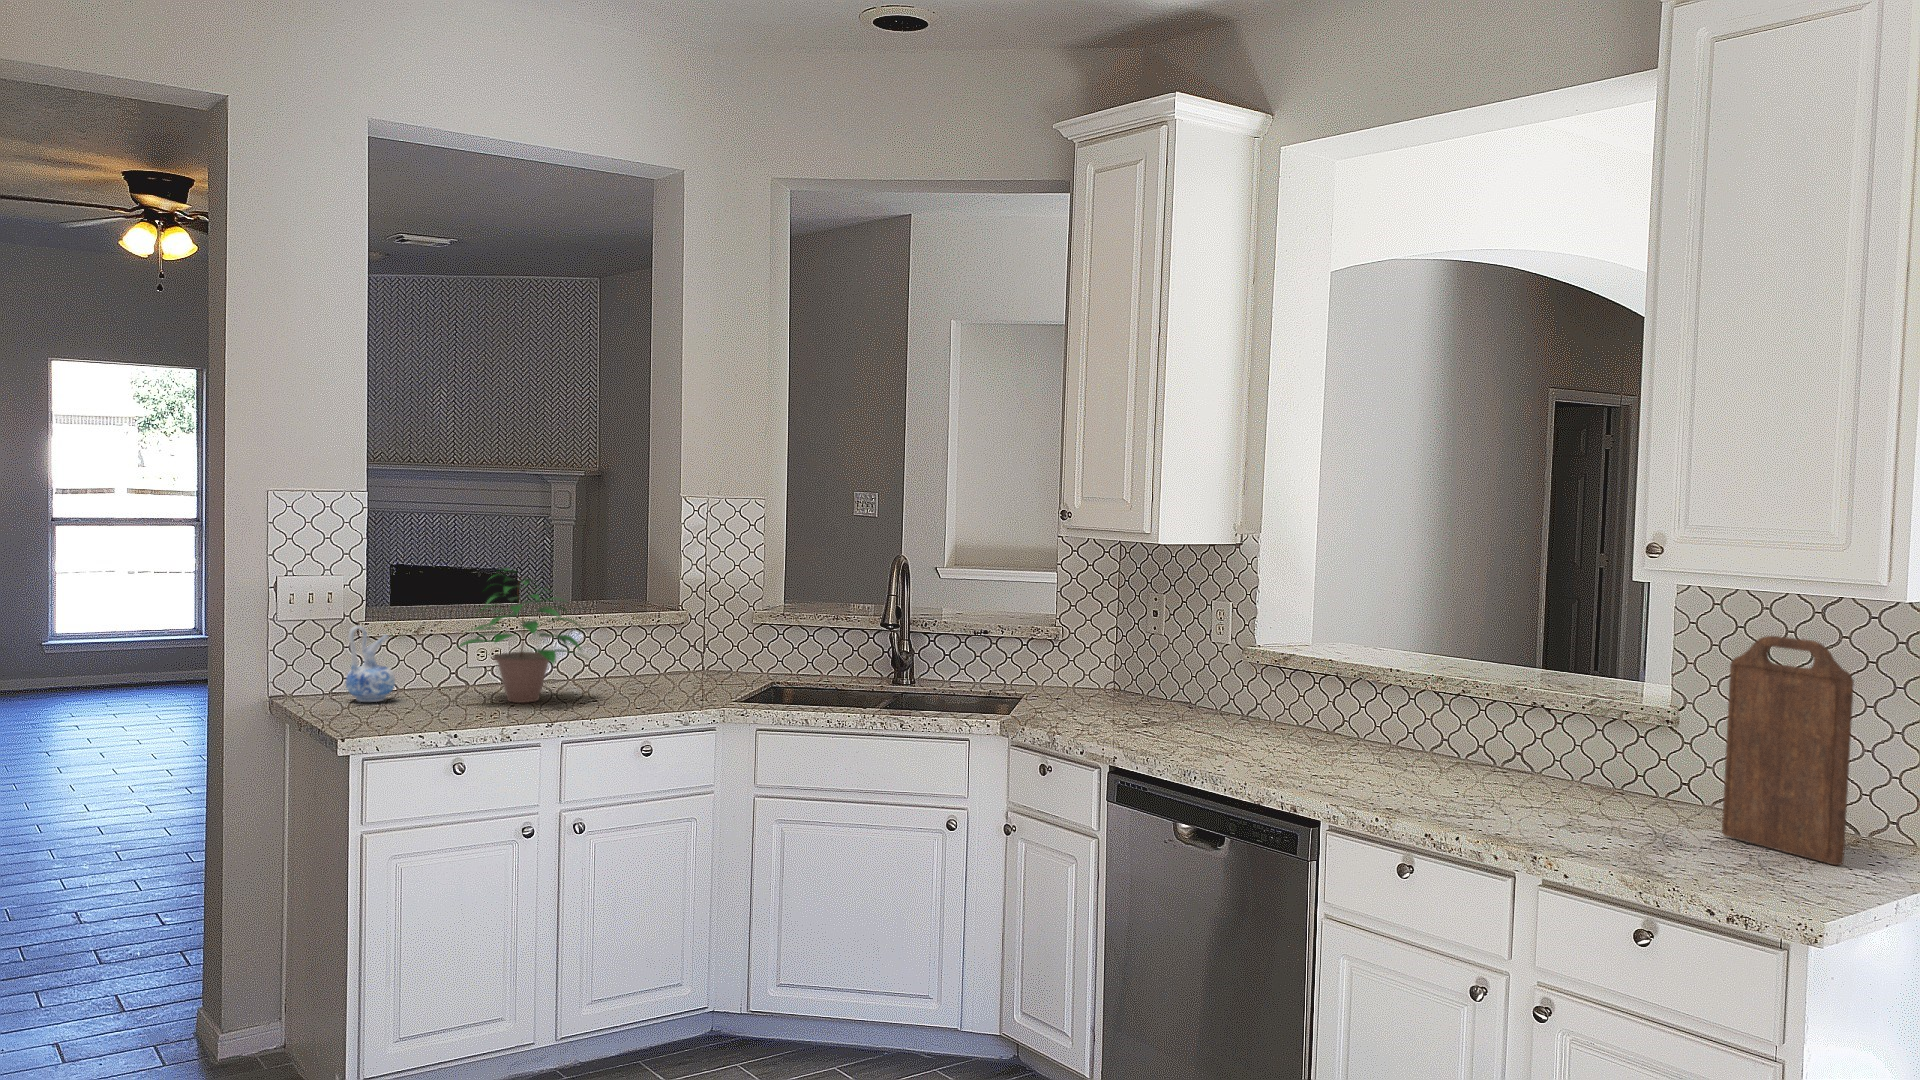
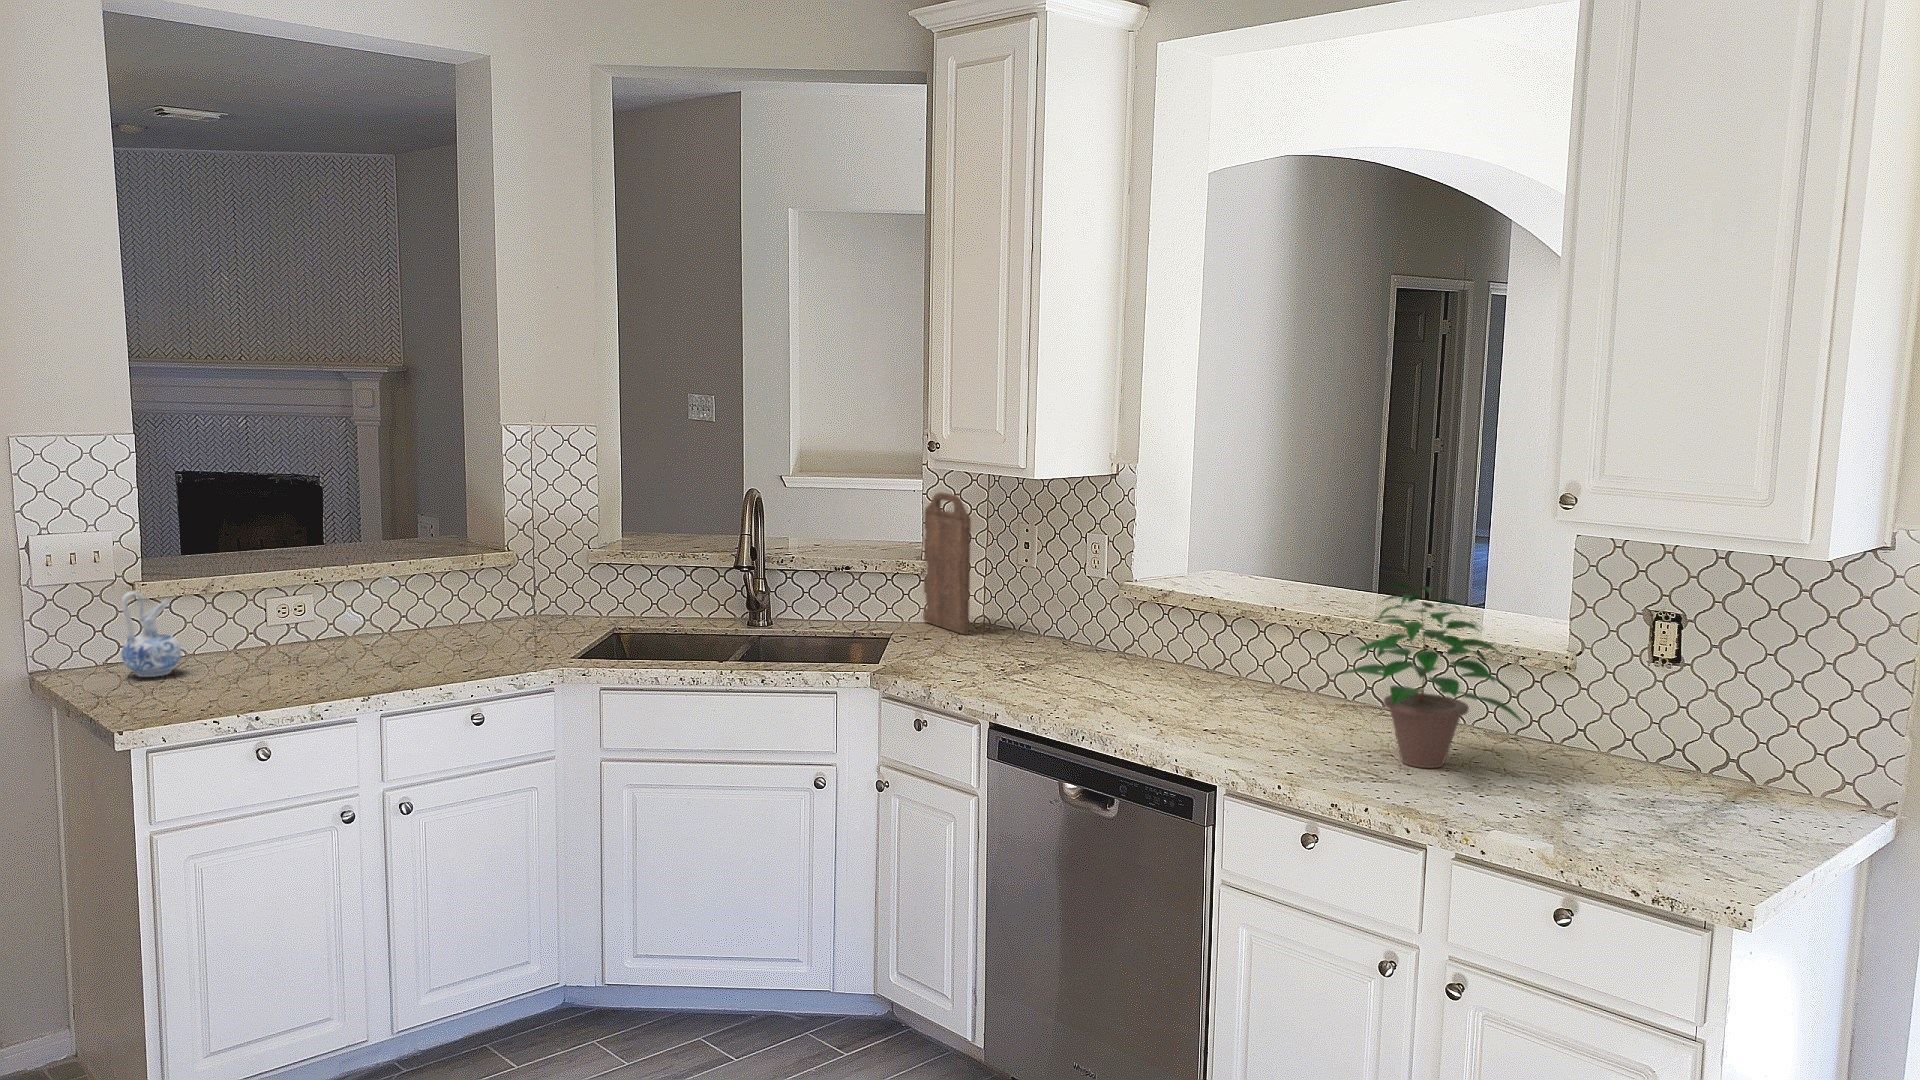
potted plant: present [458,568,586,703] -> present [1336,584,1522,768]
cutting board: present [1722,636,1854,865] -> present [923,493,971,635]

